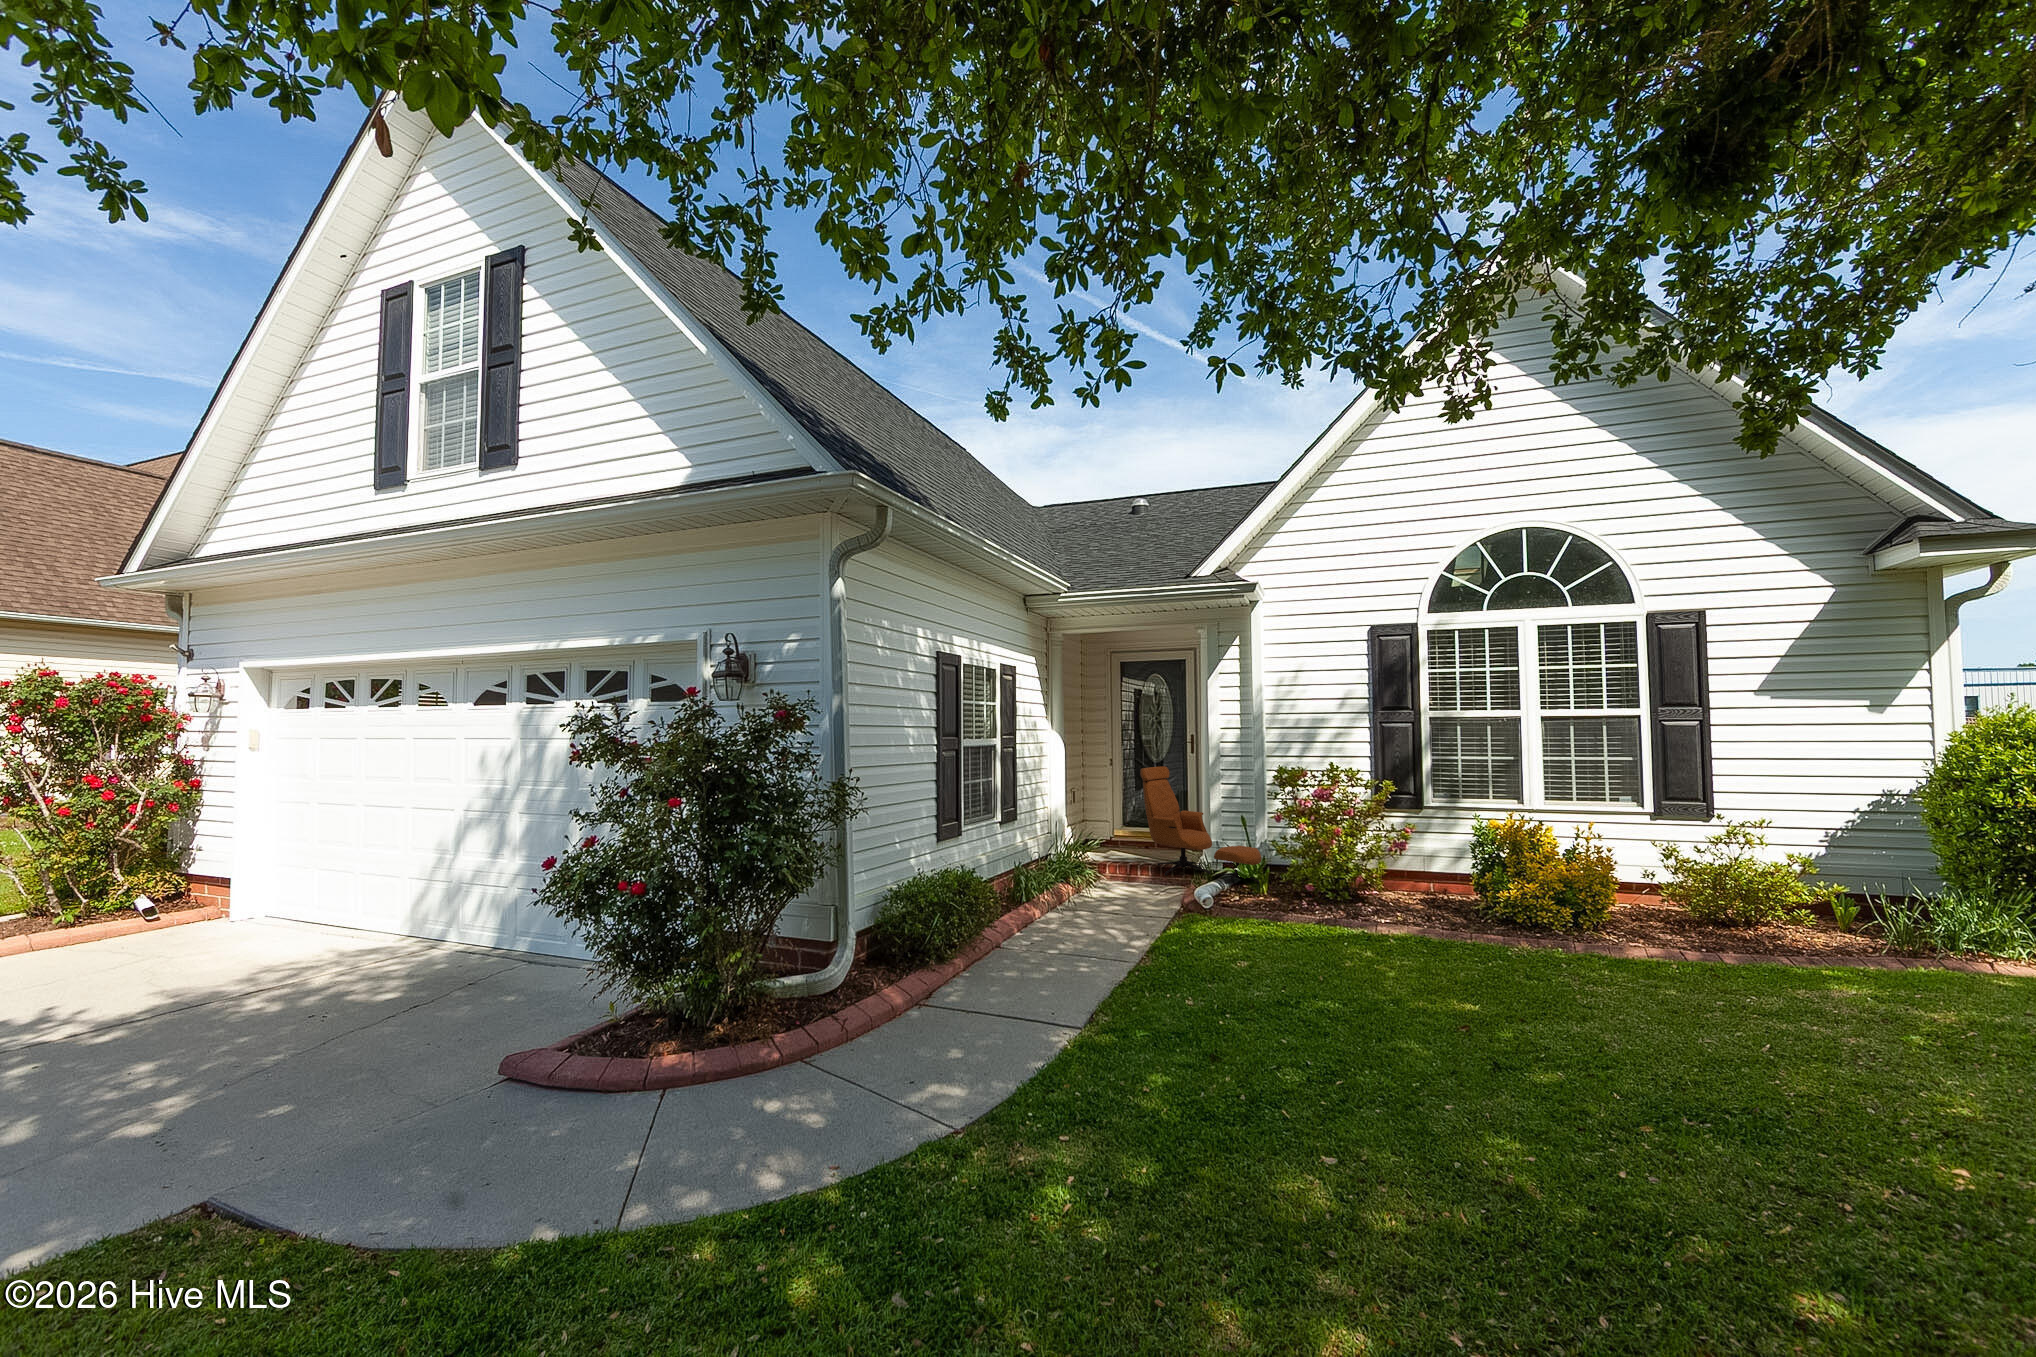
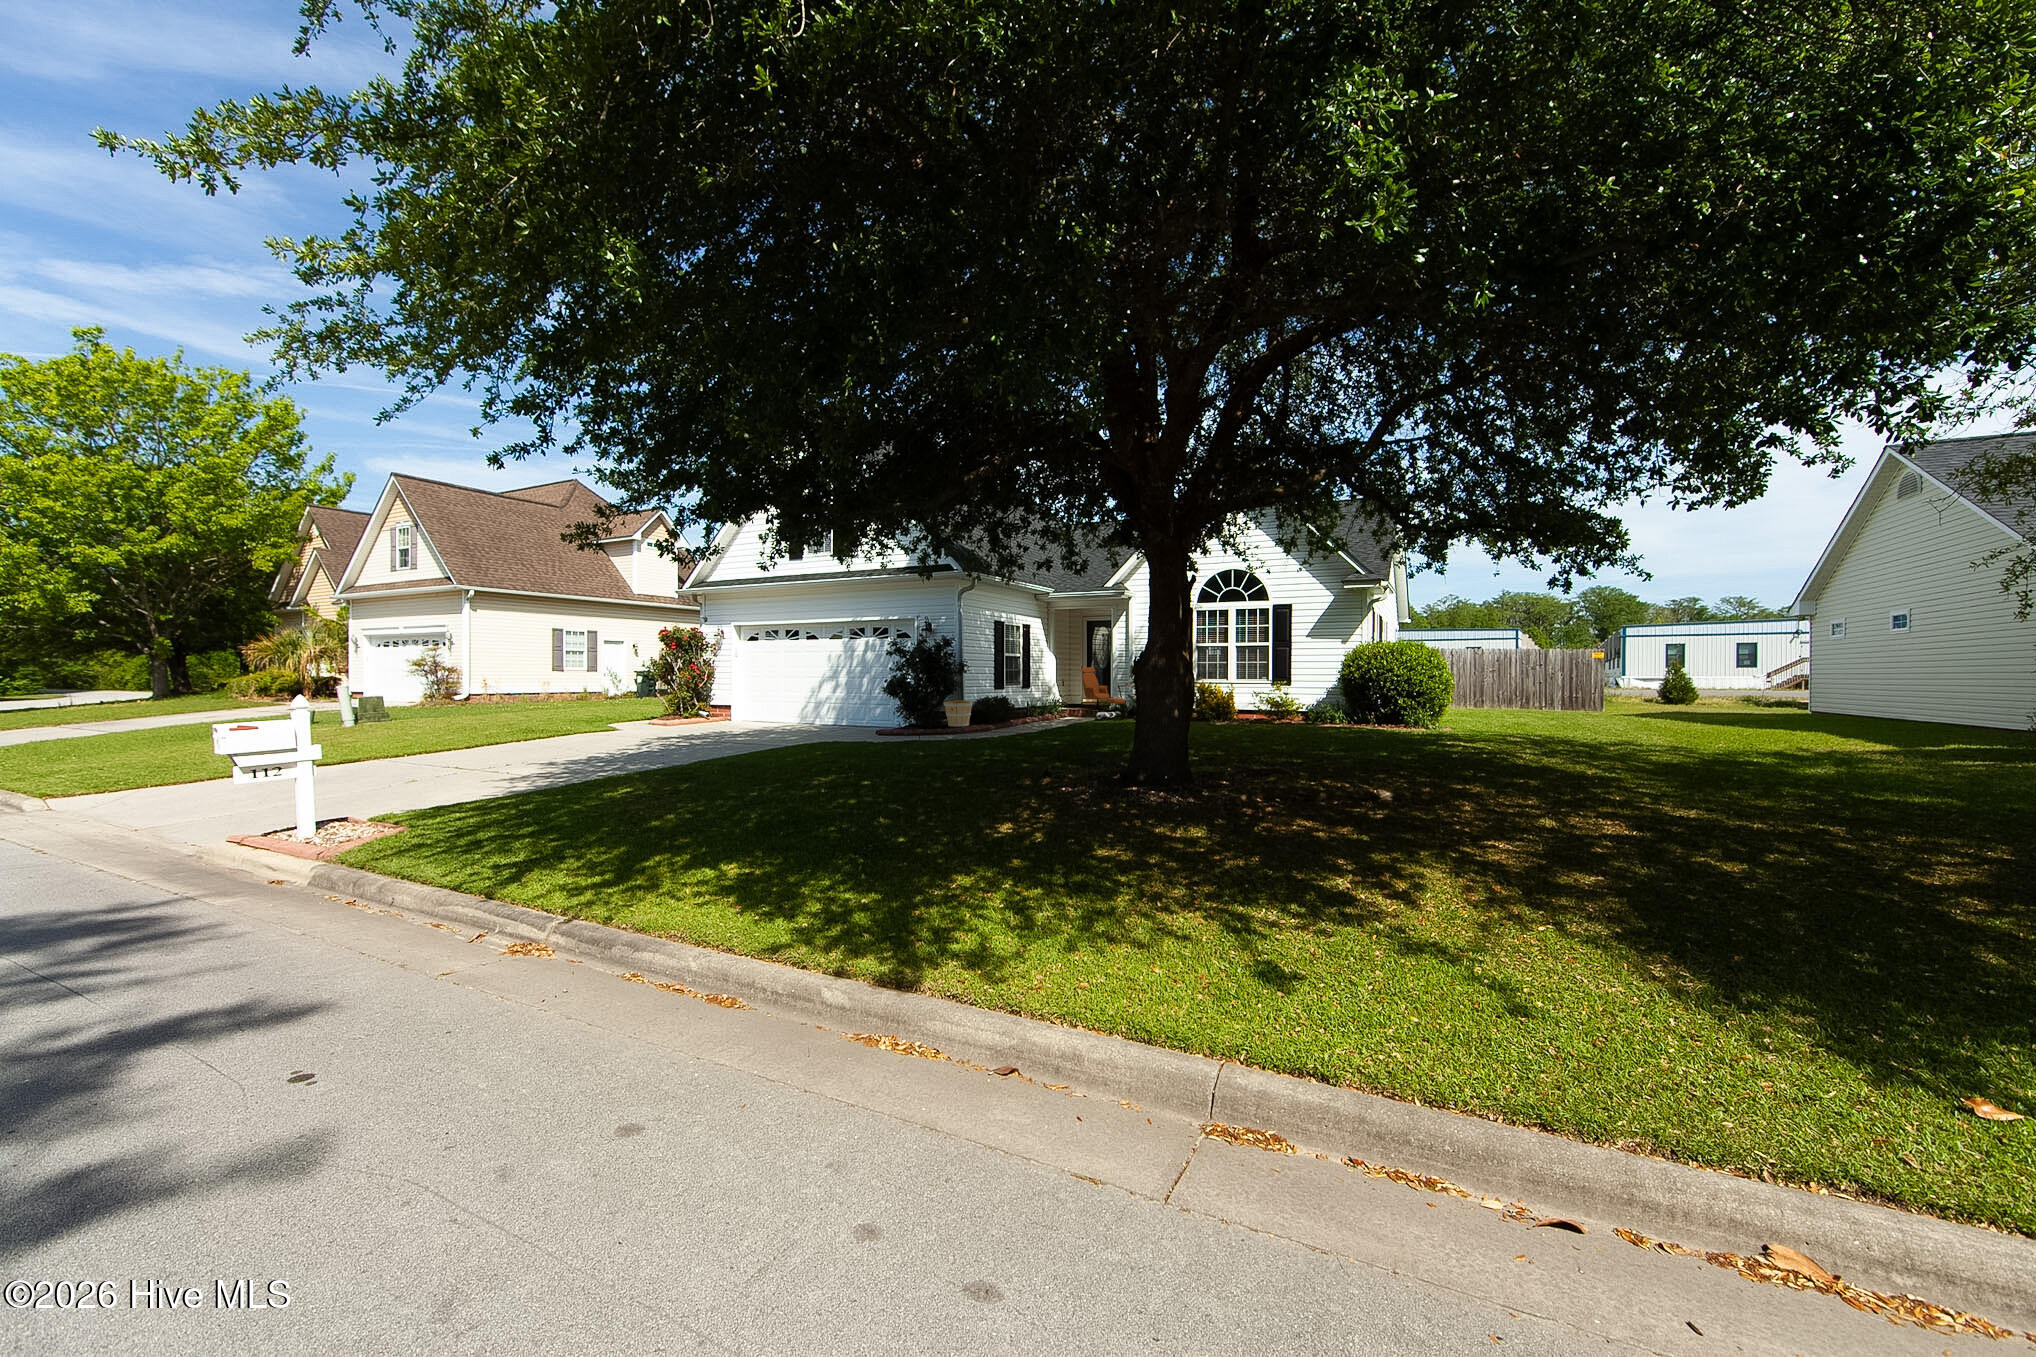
wooden bucket: none [764,909,866,1020] -> present [944,700,973,727]

